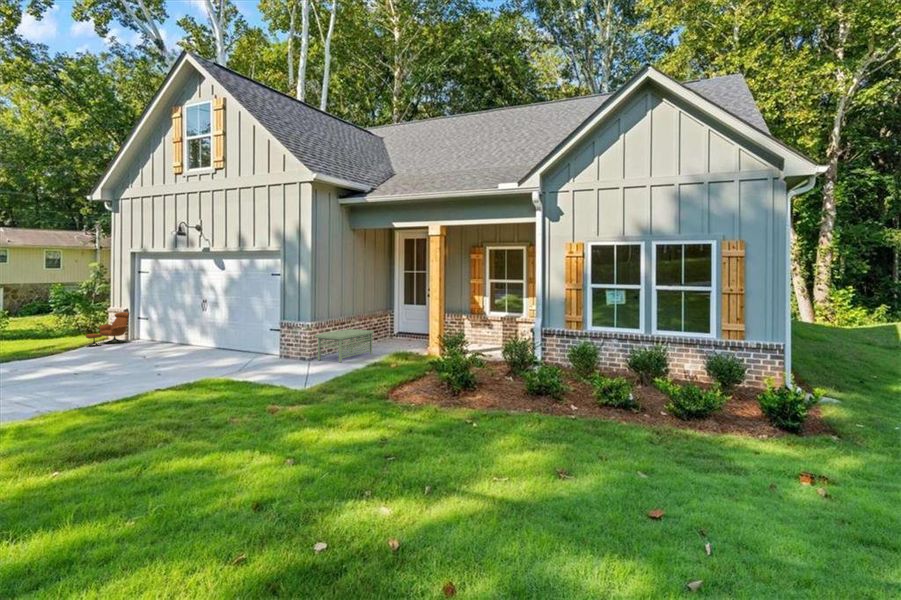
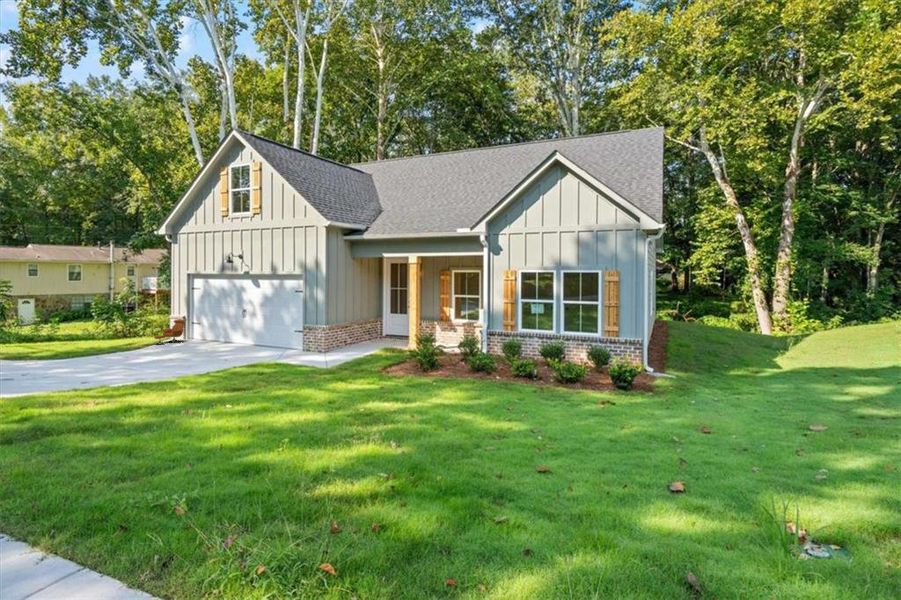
storage bench: present [315,329,374,363] -> none [328,331,370,355]

